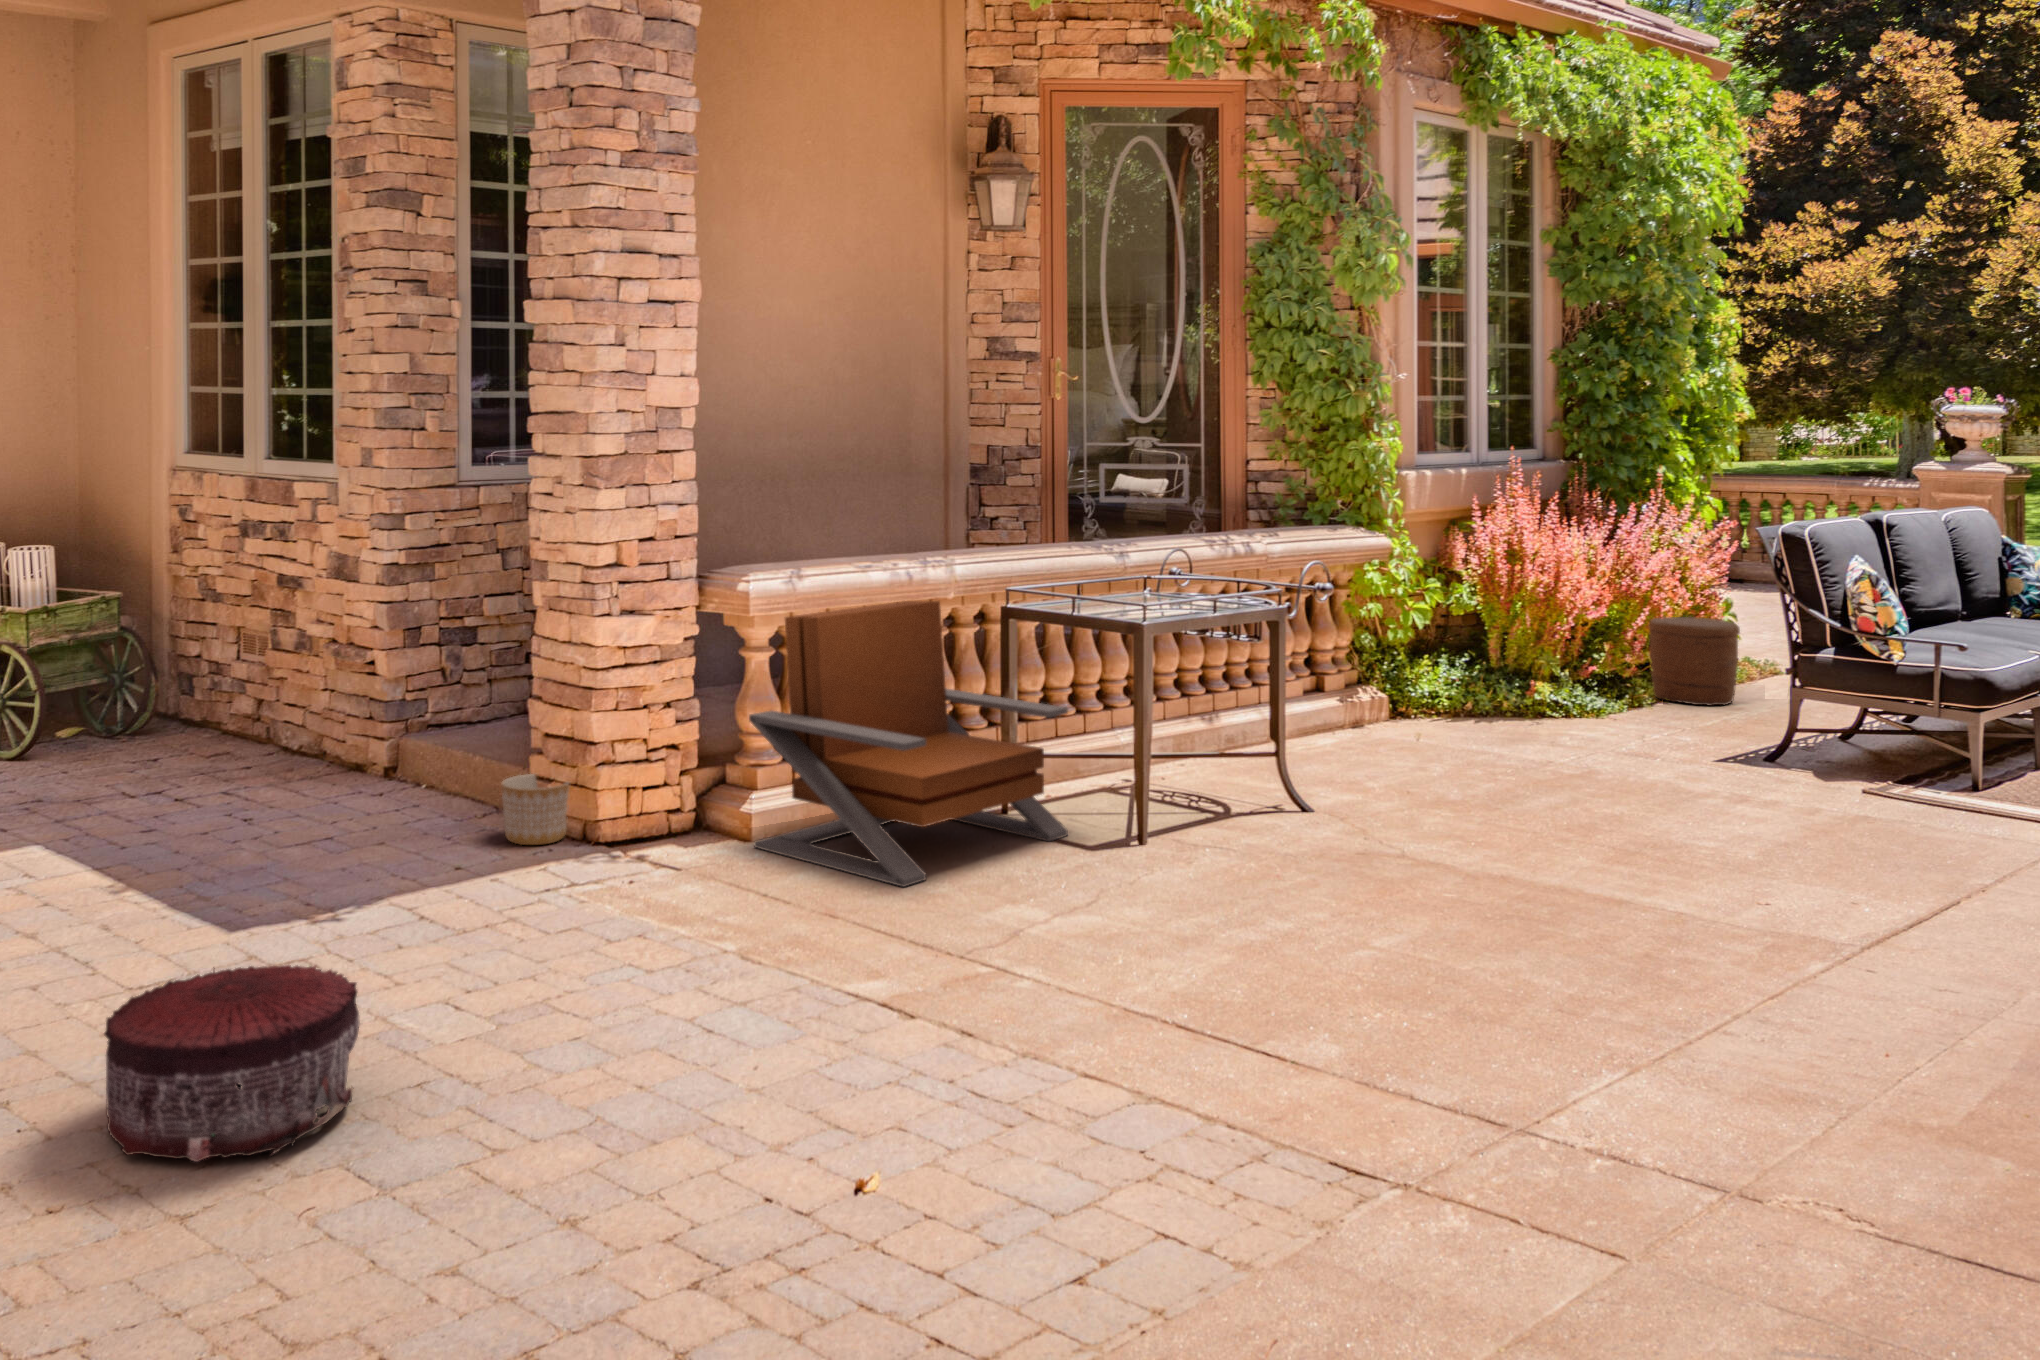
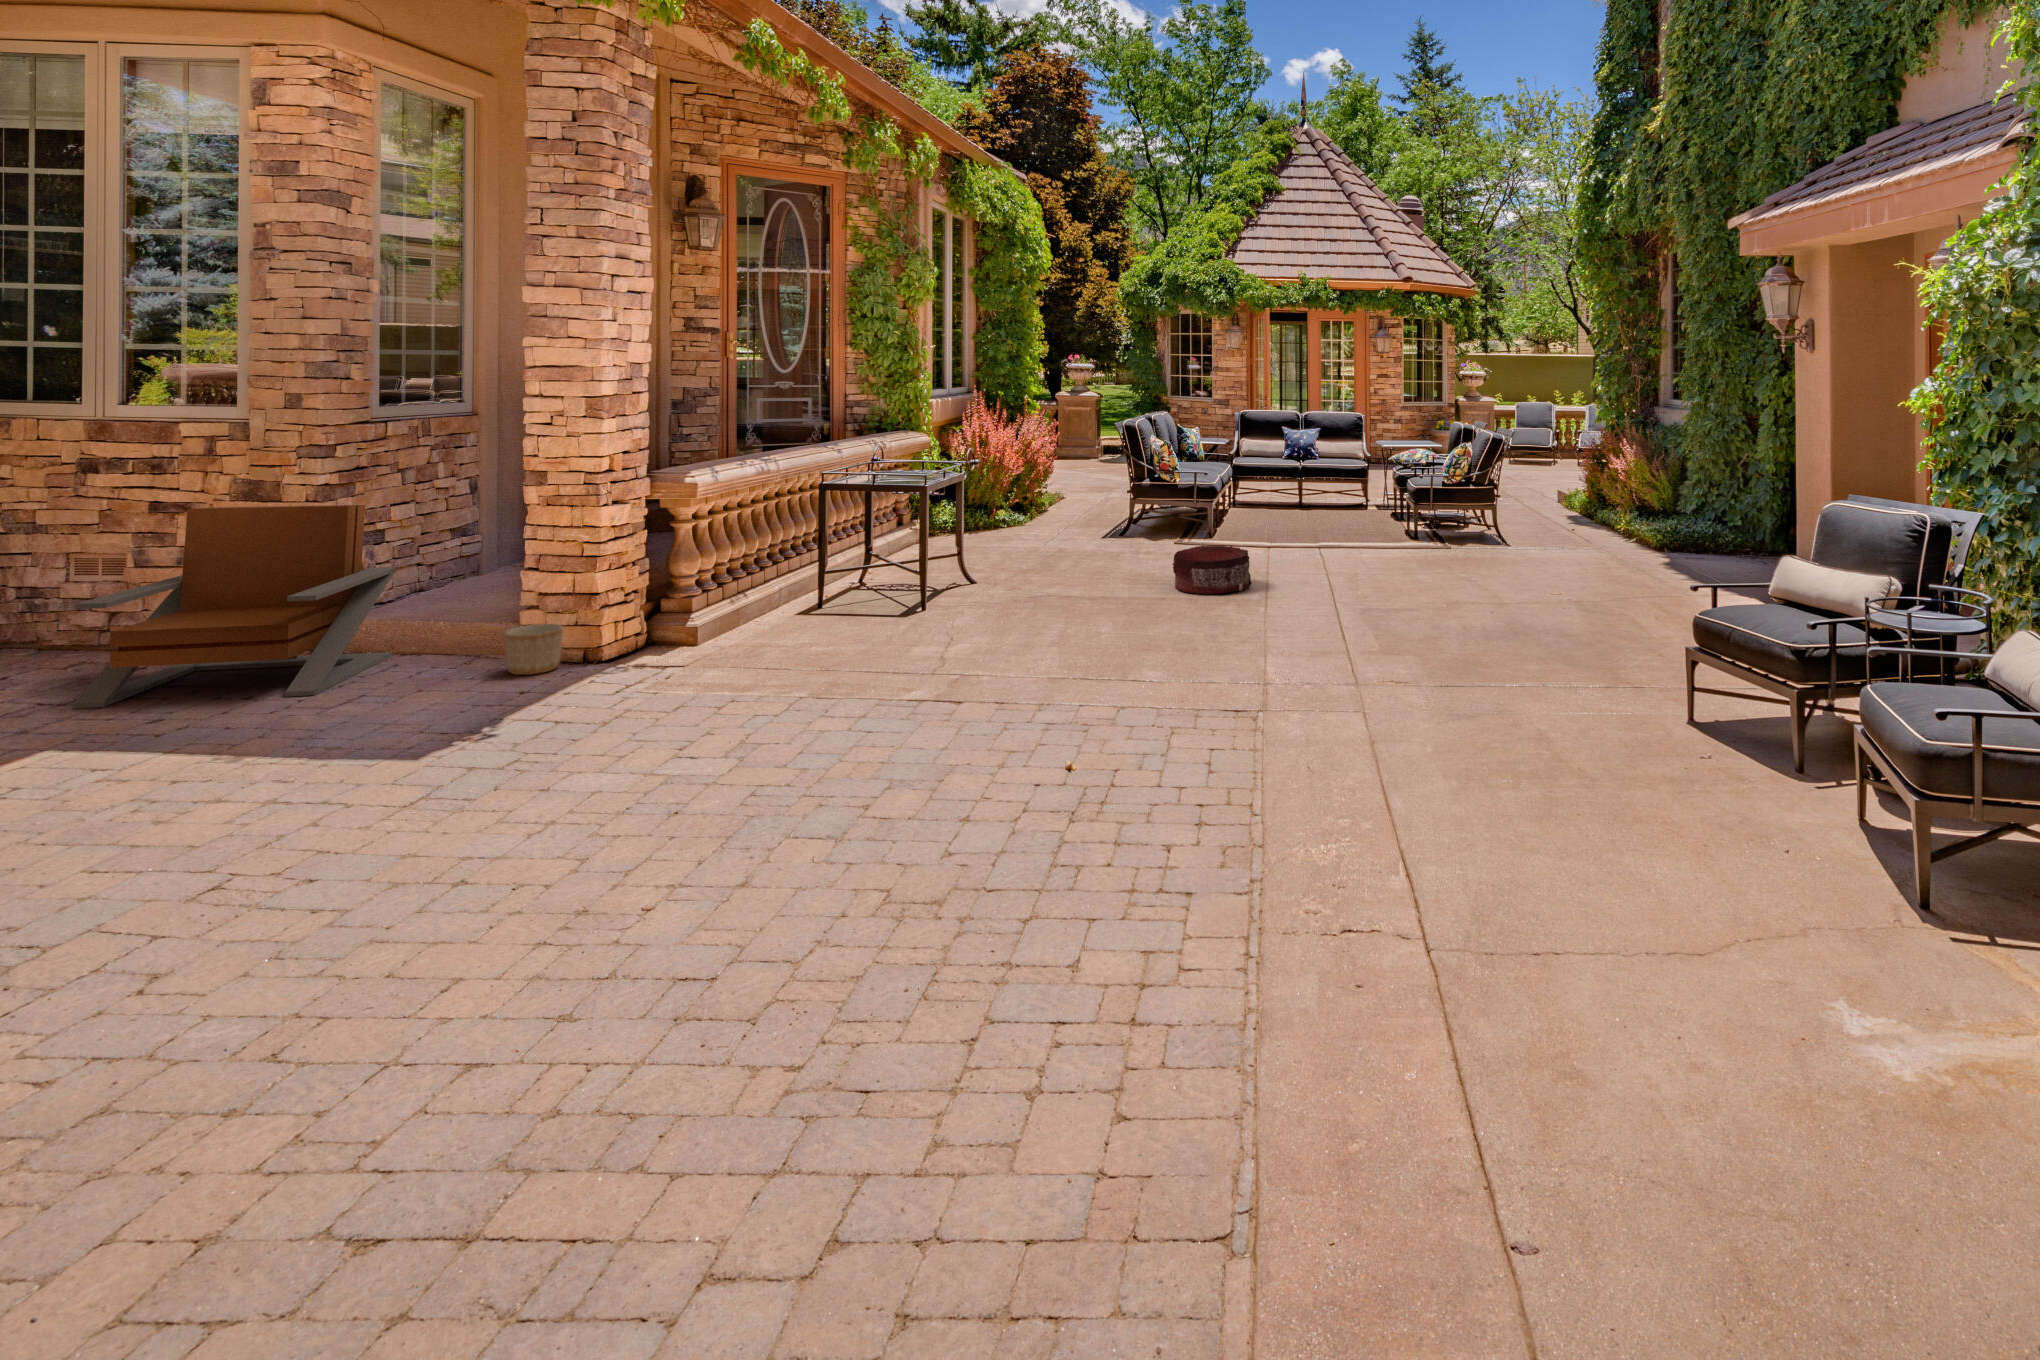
lounge chair: present [749,601,1068,887] -> present [73,505,396,709]
woven basket: present [1649,617,1740,706] -> none [1041,472,1083,514]
pouf: present [104,965,360,1162] -> present [1173,546,1252,594]

